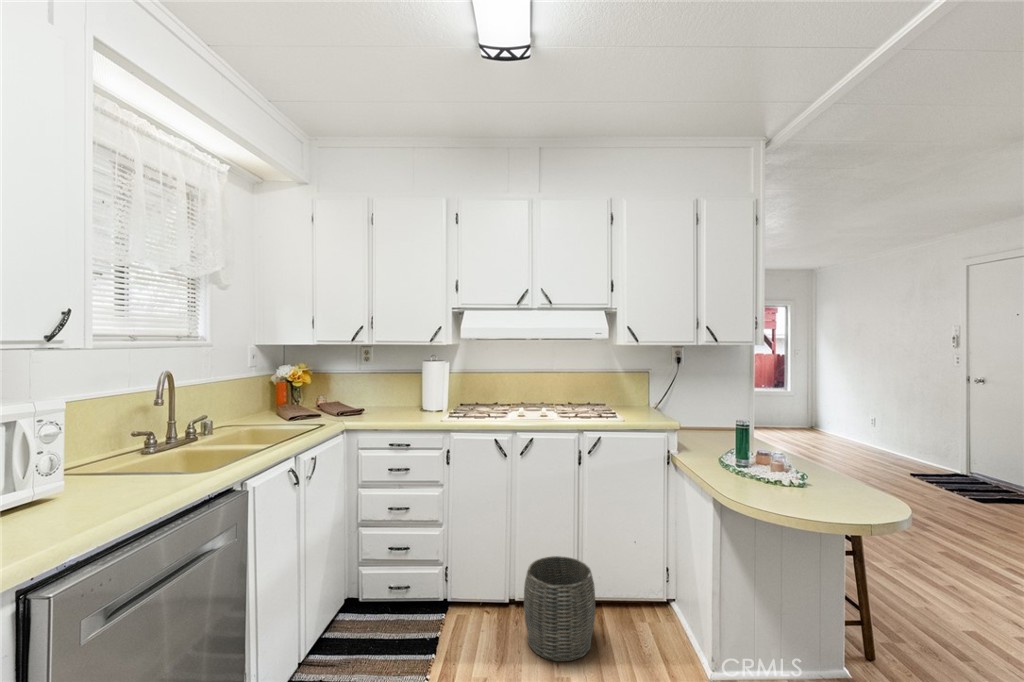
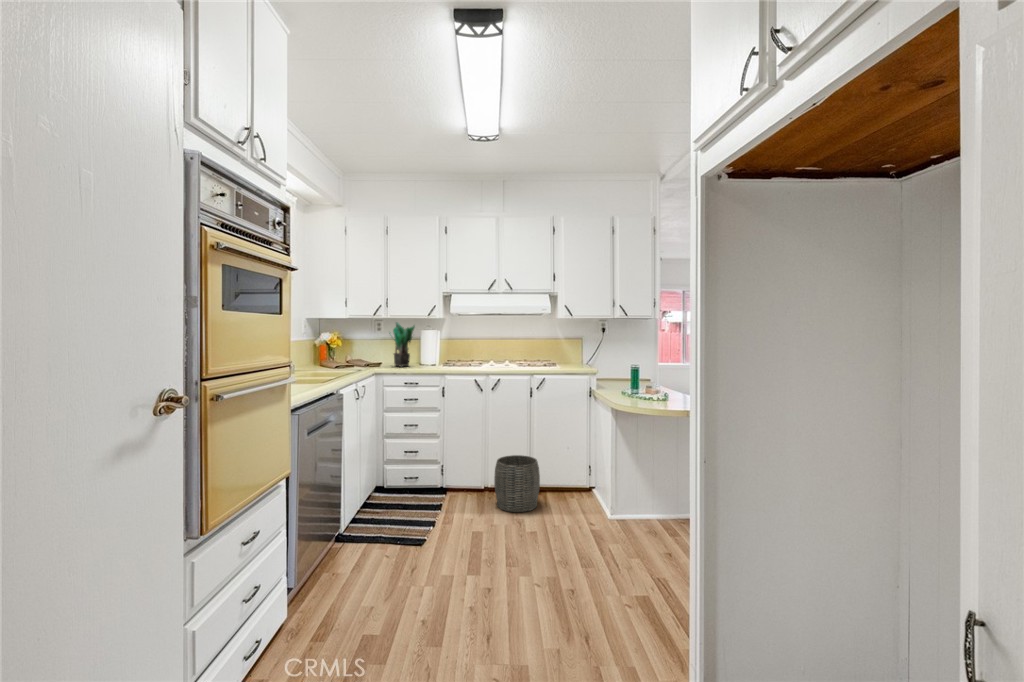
potted plant: none [371,351,409,416] -> present [389,322,415,366]

